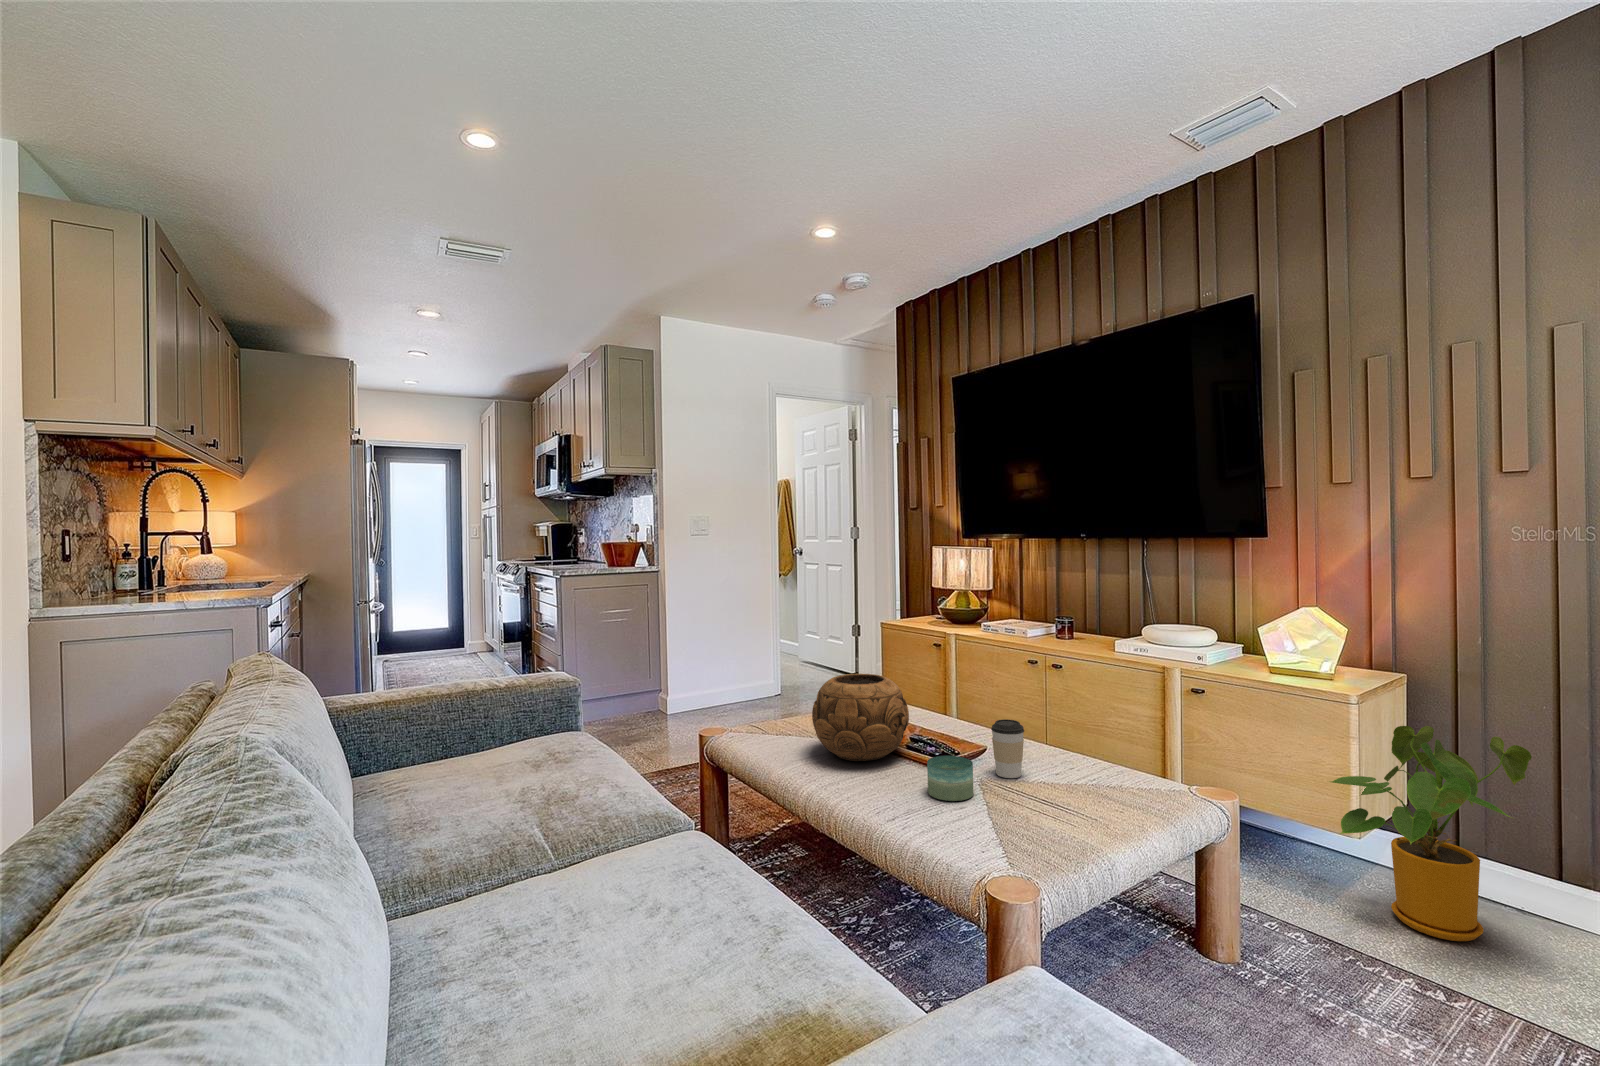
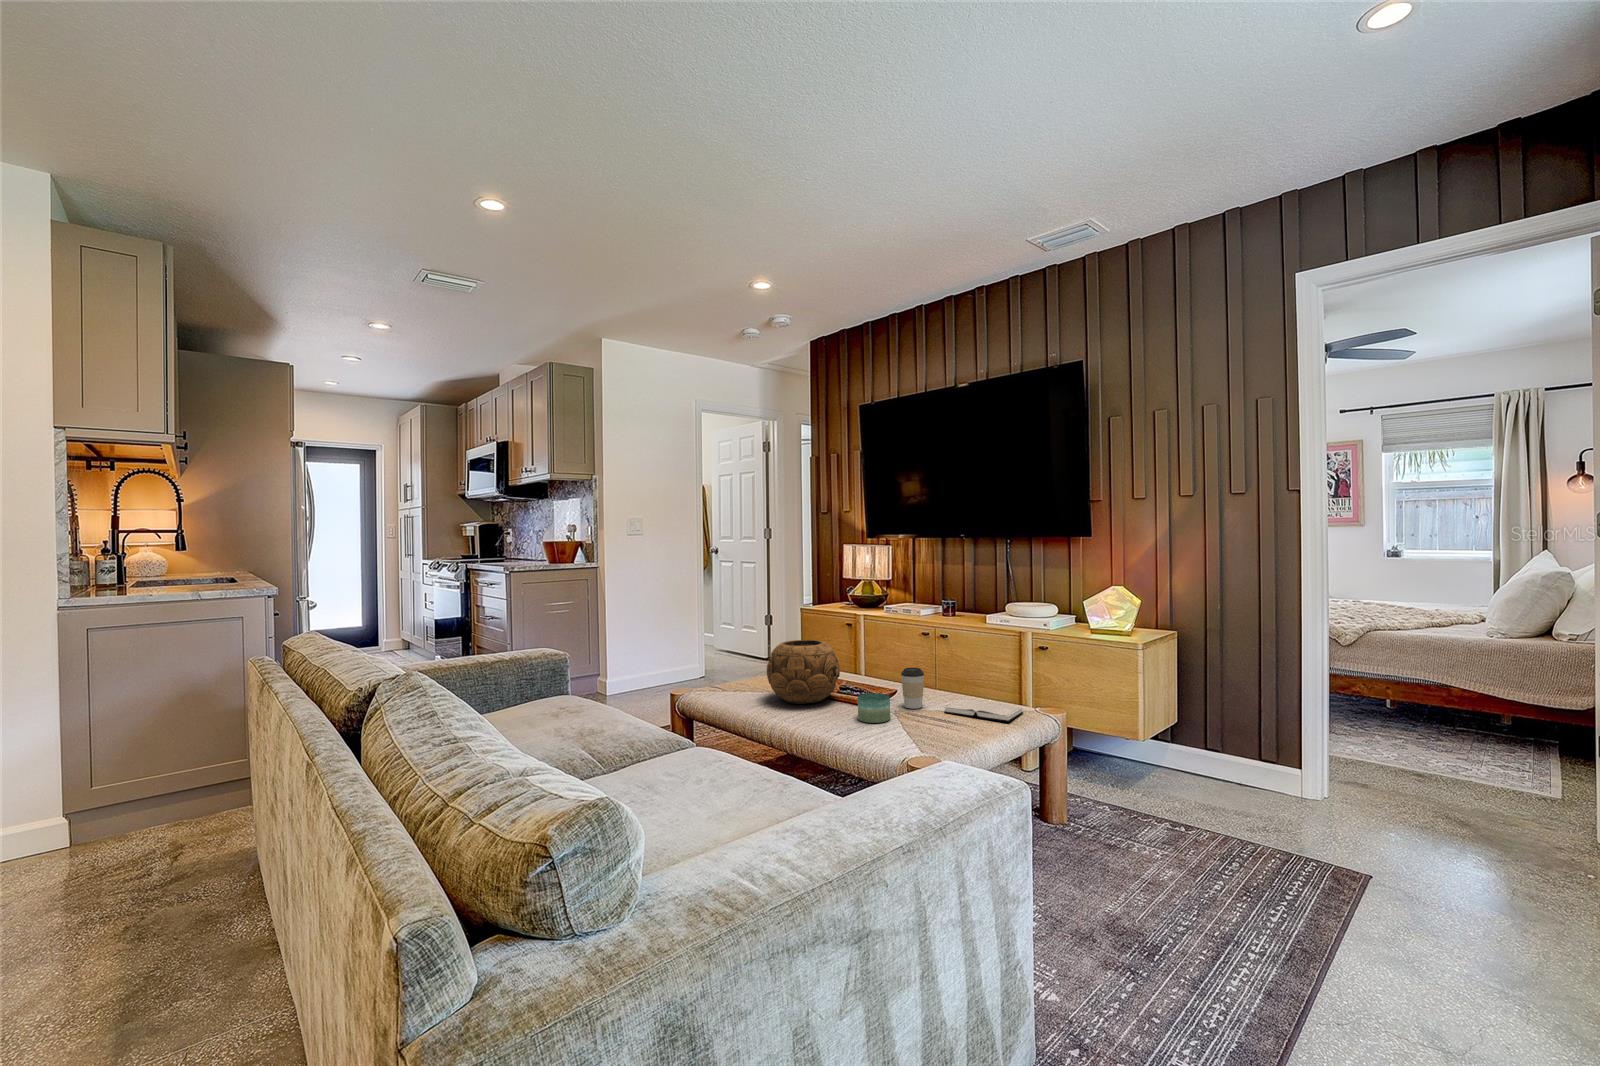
house plant: present [1329,726,1532,941] -> none [1124,665,1245,803]
hardback book: none [1053,767,1173,813] -> present [944,699,1023,722]

